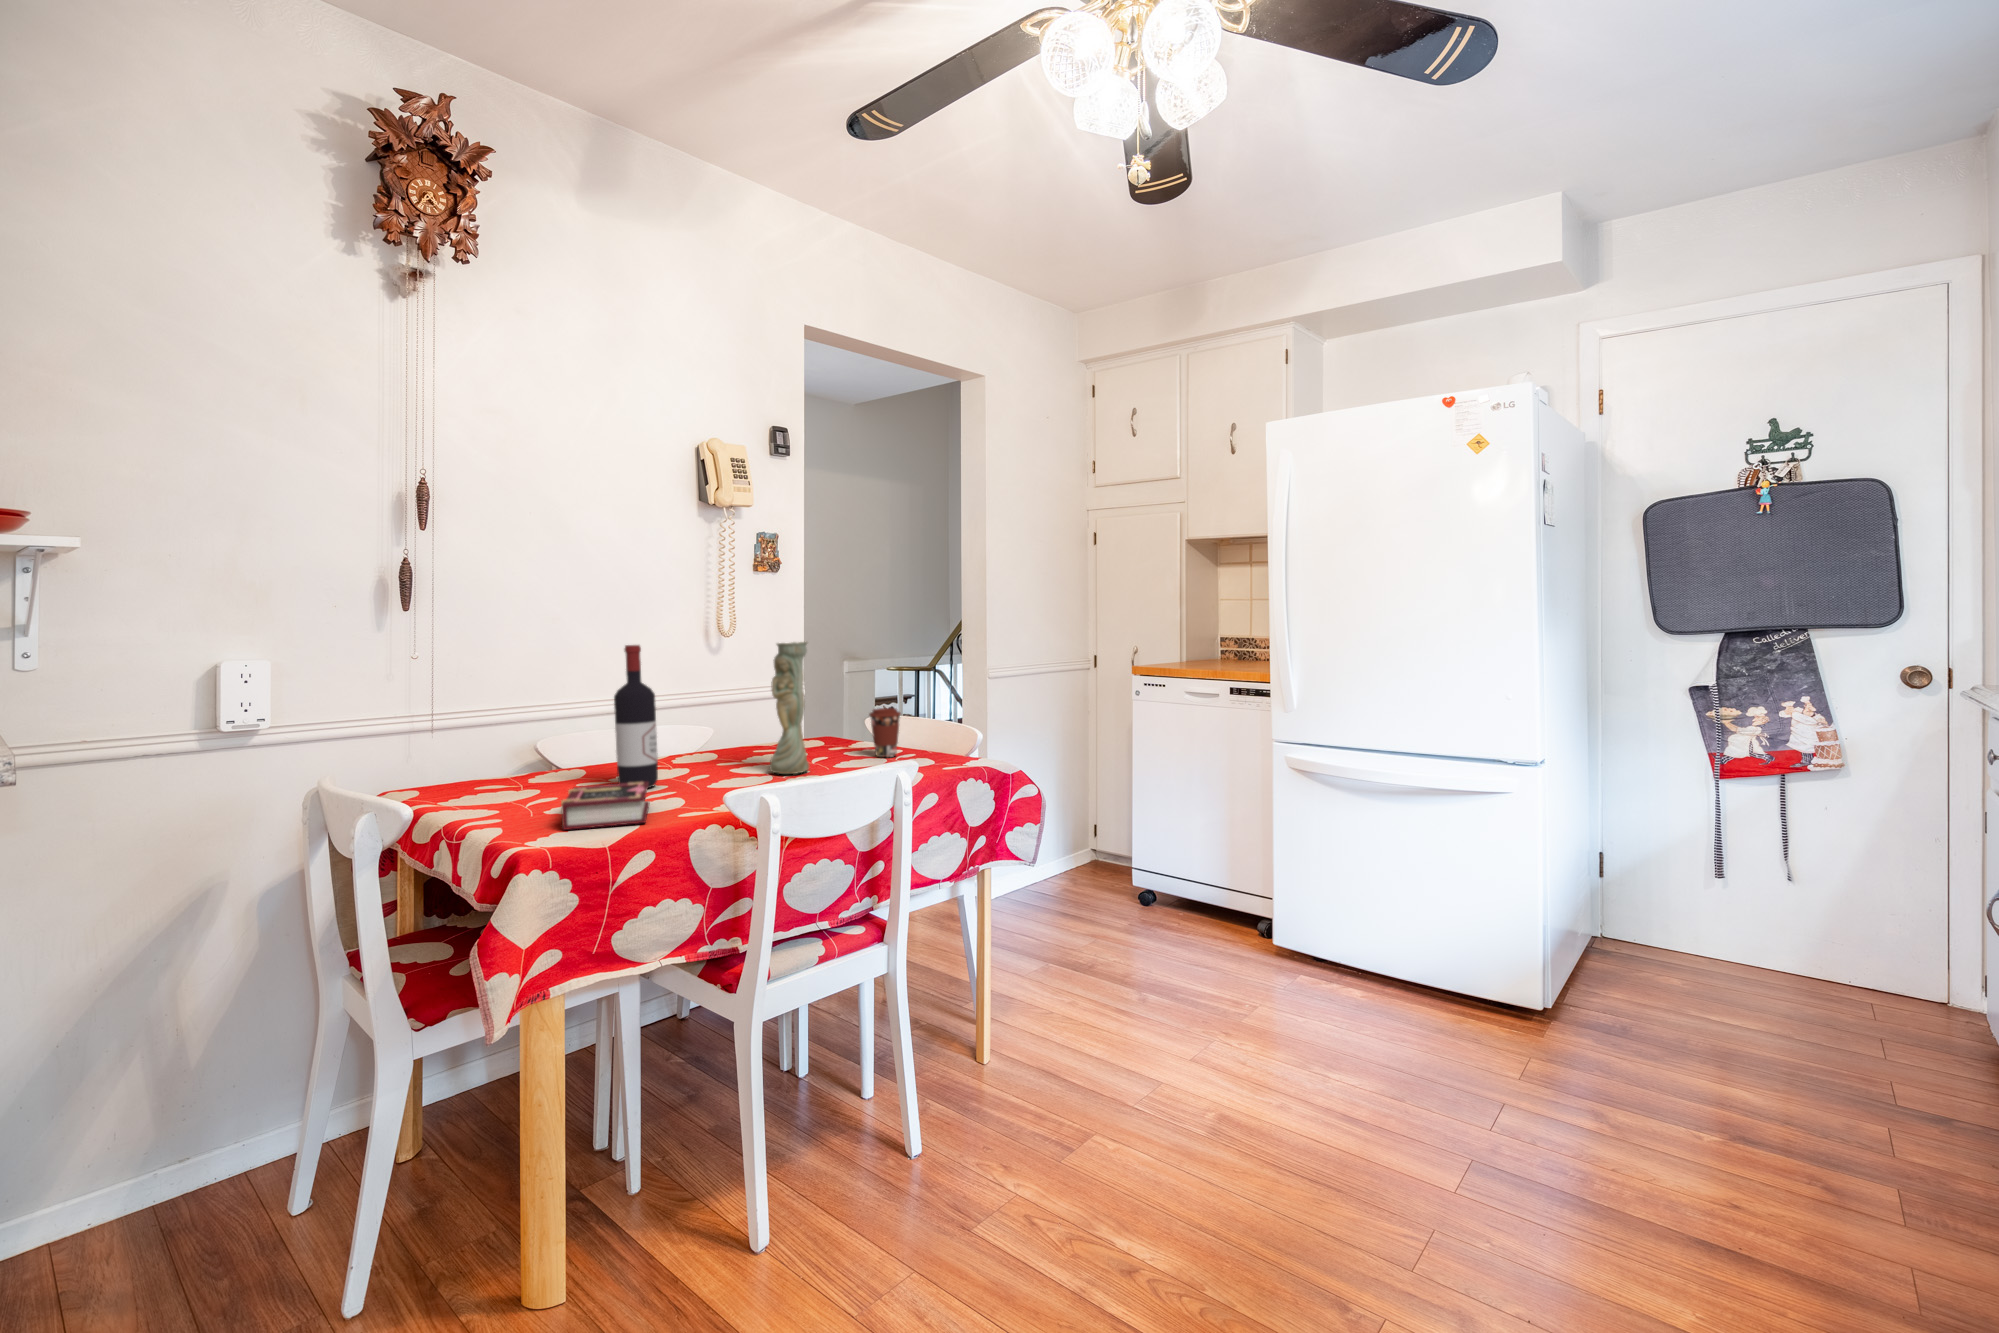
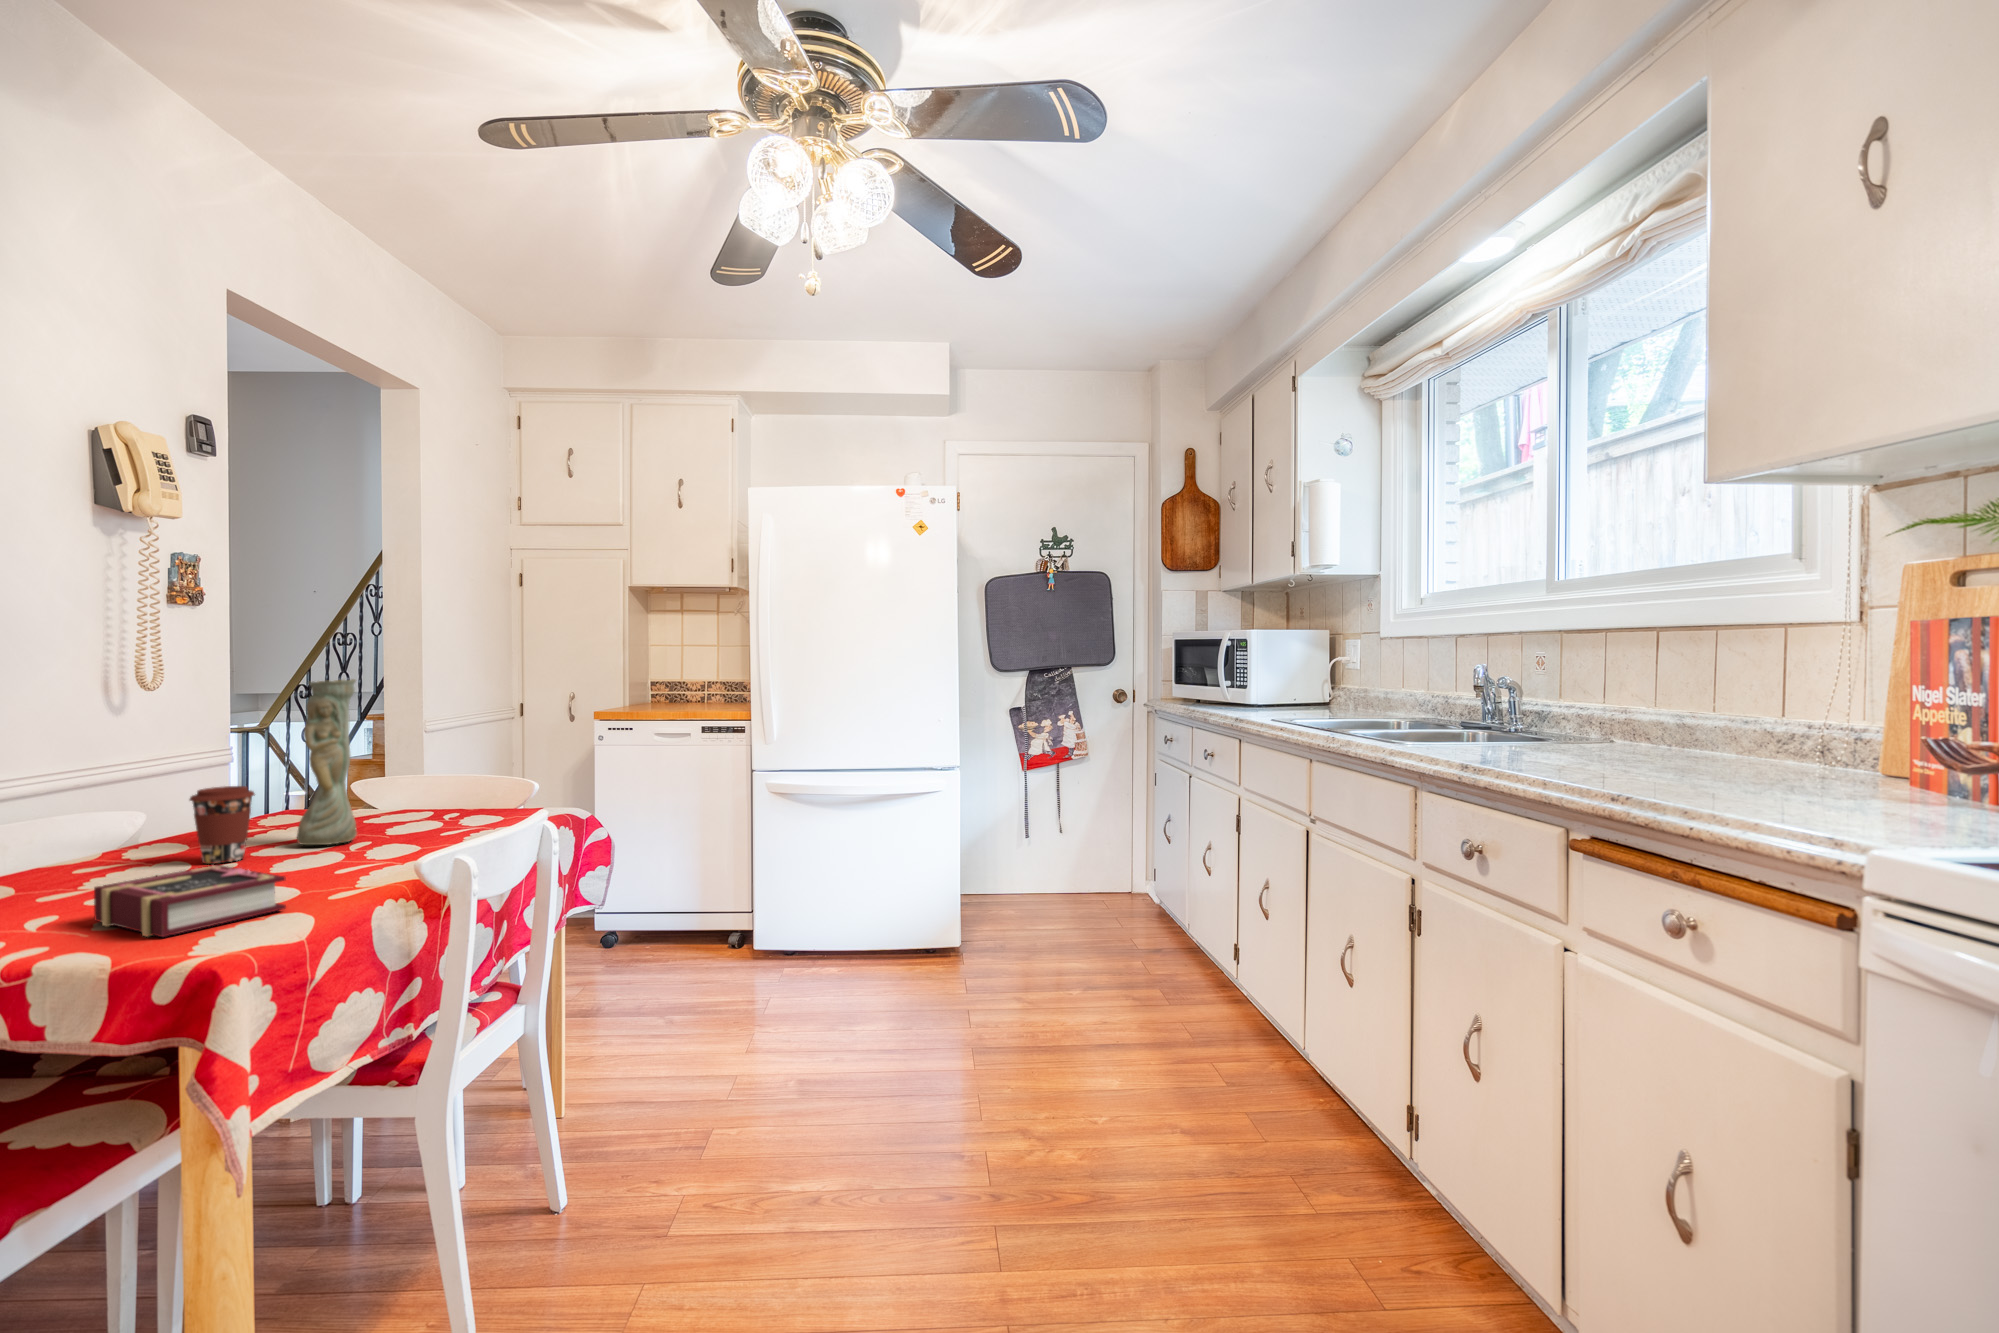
wine bottle: present [614,645,658,788] -> none [73,683,151,892]
coffee cup: present [869,708,901,757] -> present [190,786,255,864]

